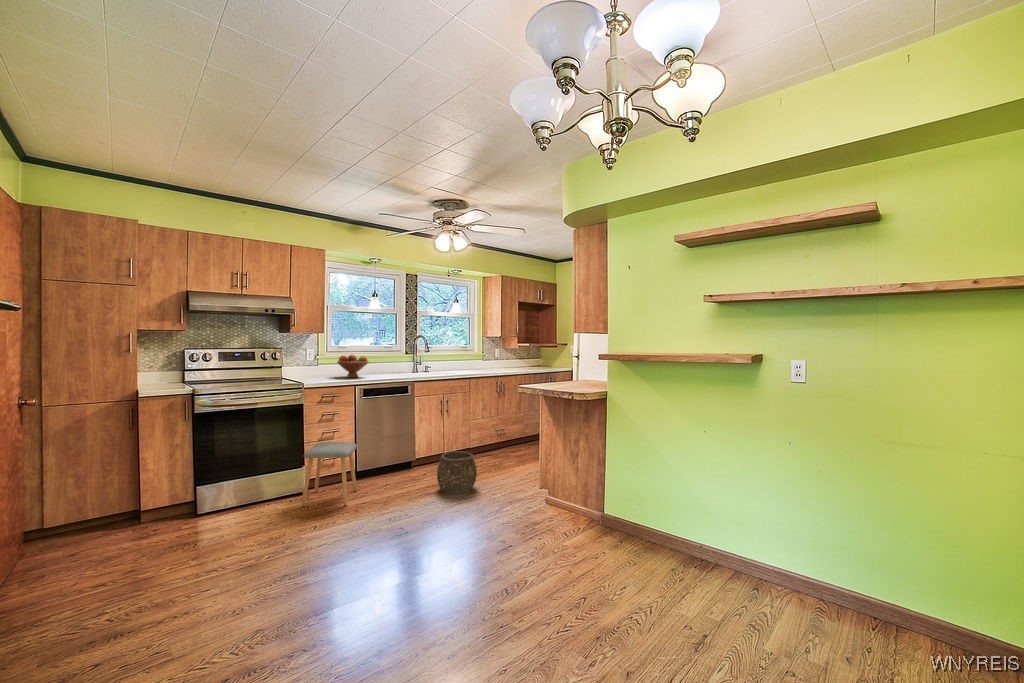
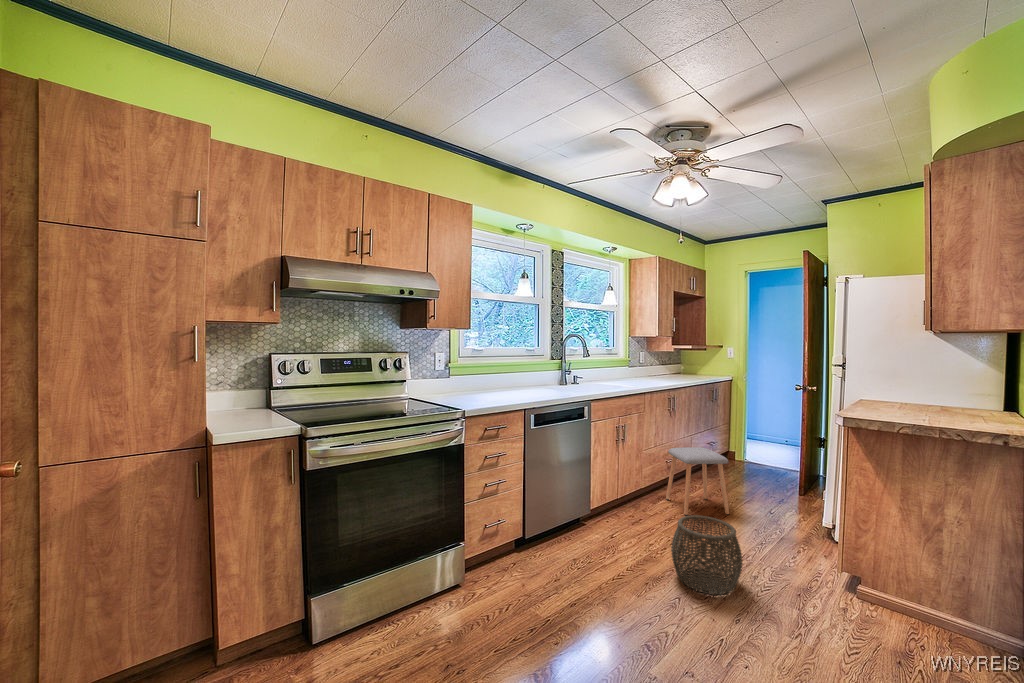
fruit bowl: present [337,355,368,377] -> none [481,361,525,395]
stool: present [301,442,357,507] -> present [666,447,729,516]

